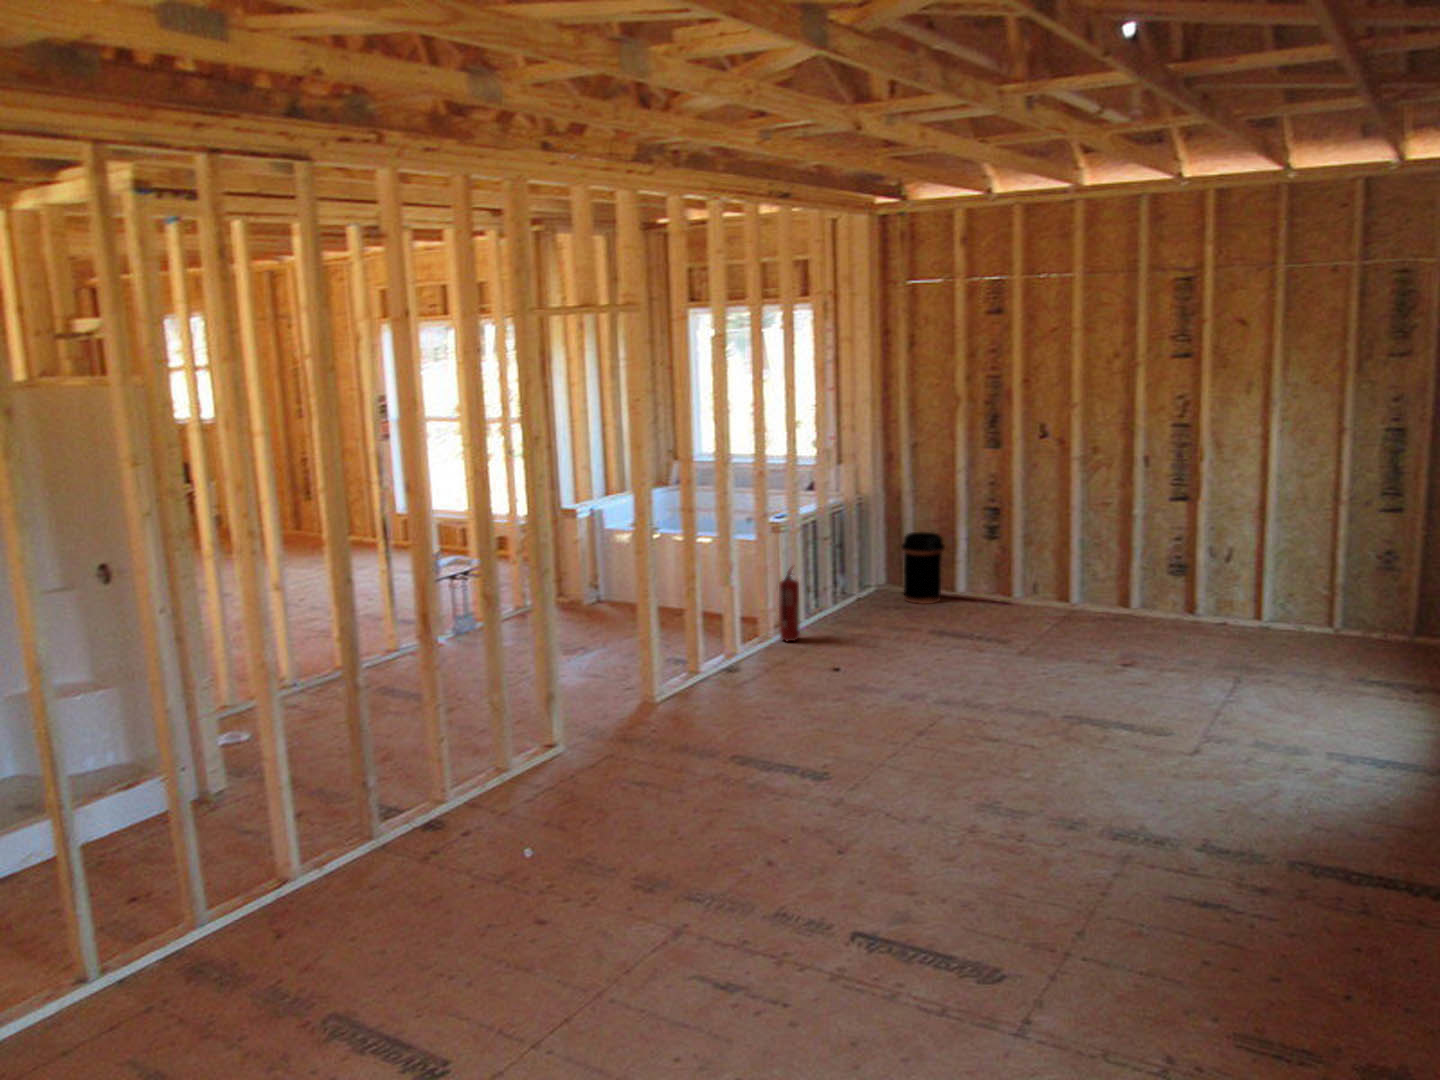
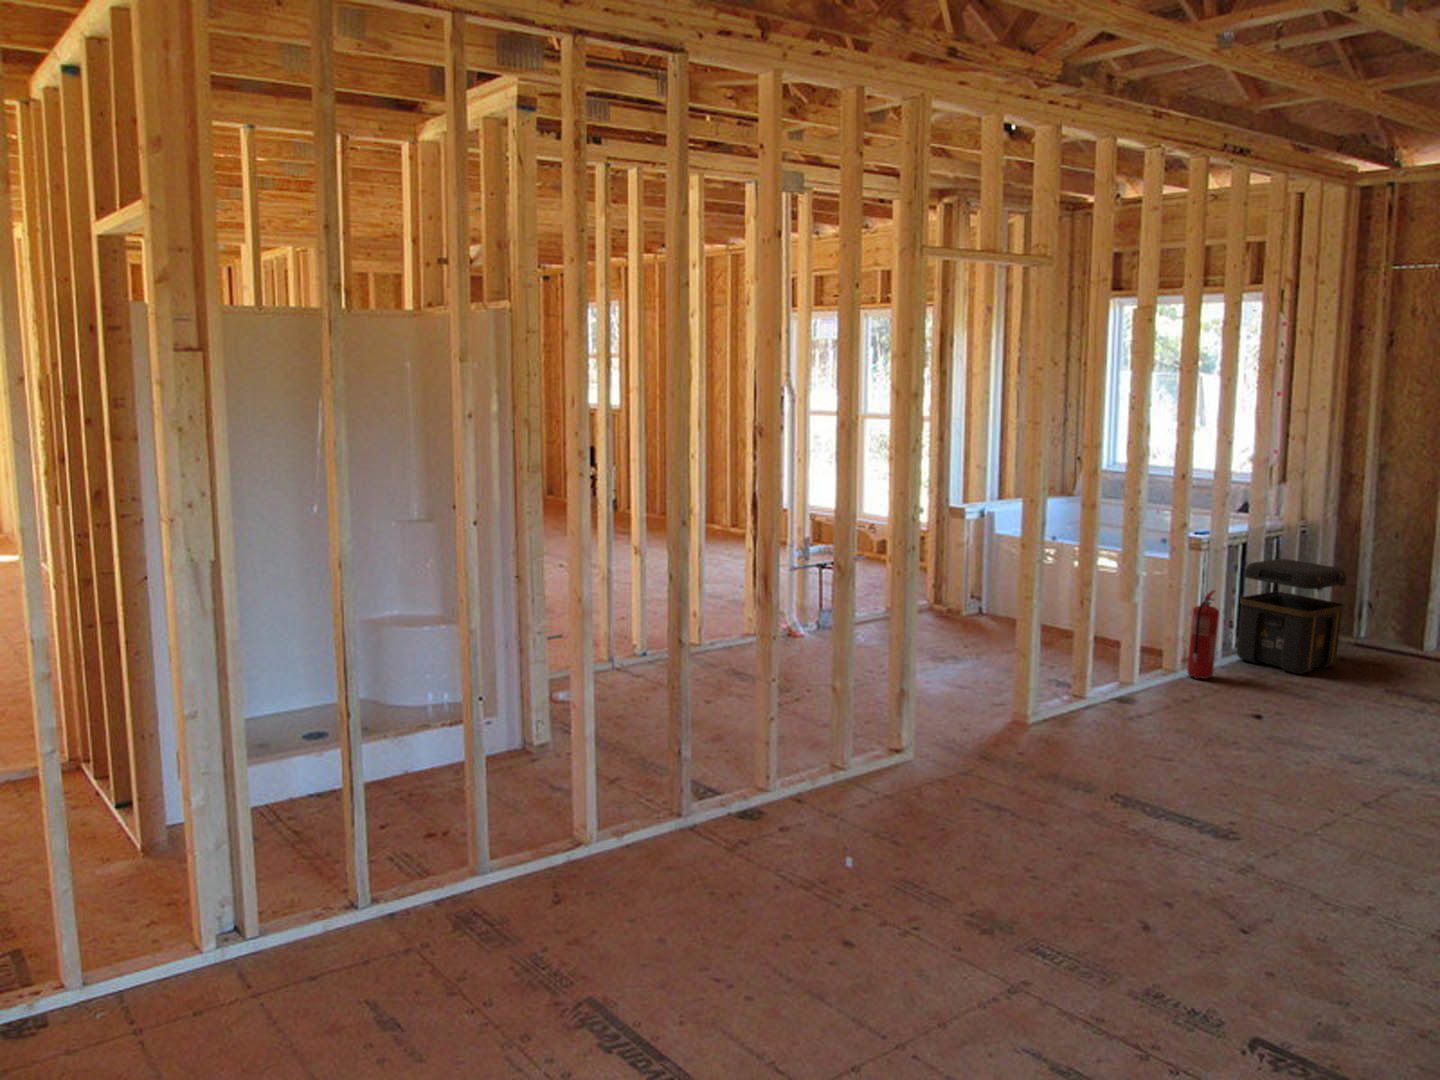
toolbox: none [815,531,892,626] -> present [1237,559,1346,674]
trash can: present [901,532,945,604] -> none [1354,571,1421,660]

